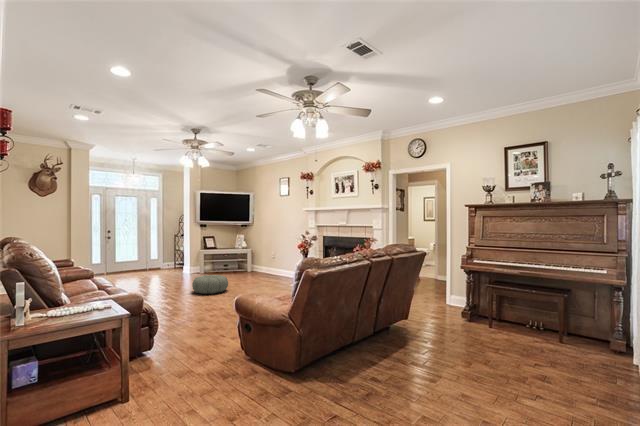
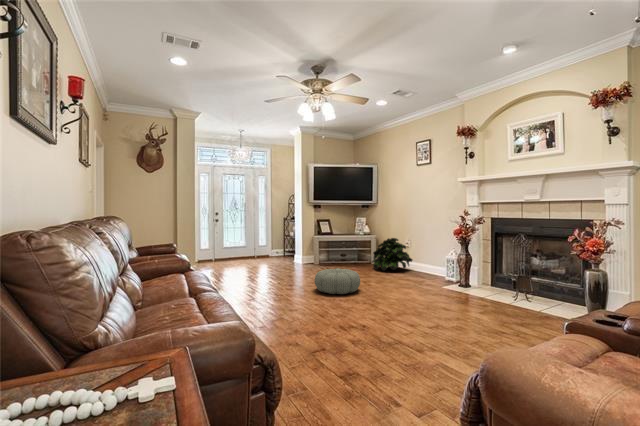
potted plant: none [245,251,277,277] -> present [372,238,412,271]

